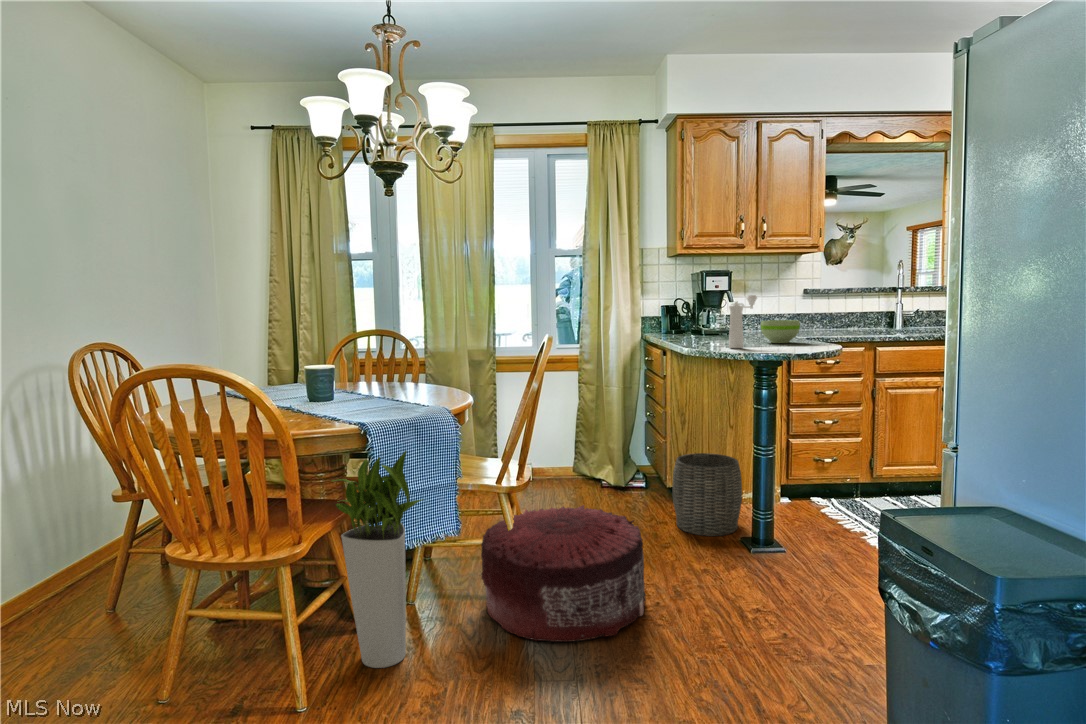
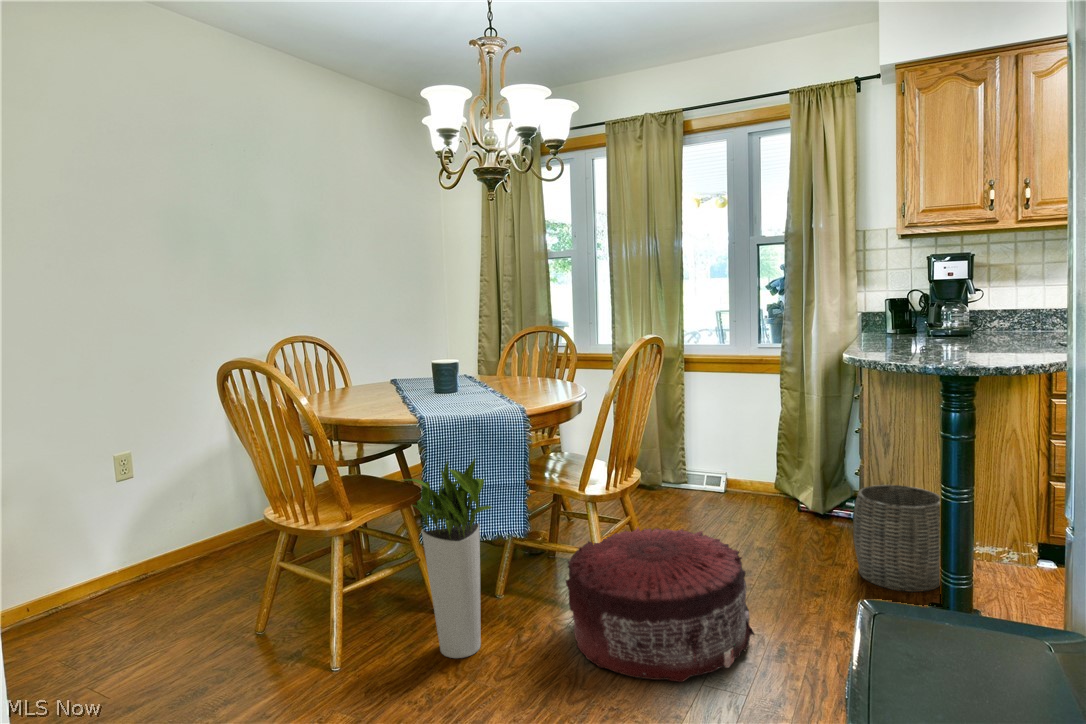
pepper mill: present [729,295,757,348] -> none [909,291,957,361]
bowl: present [761,320,800,343] -> none [980,321,1040,353]

